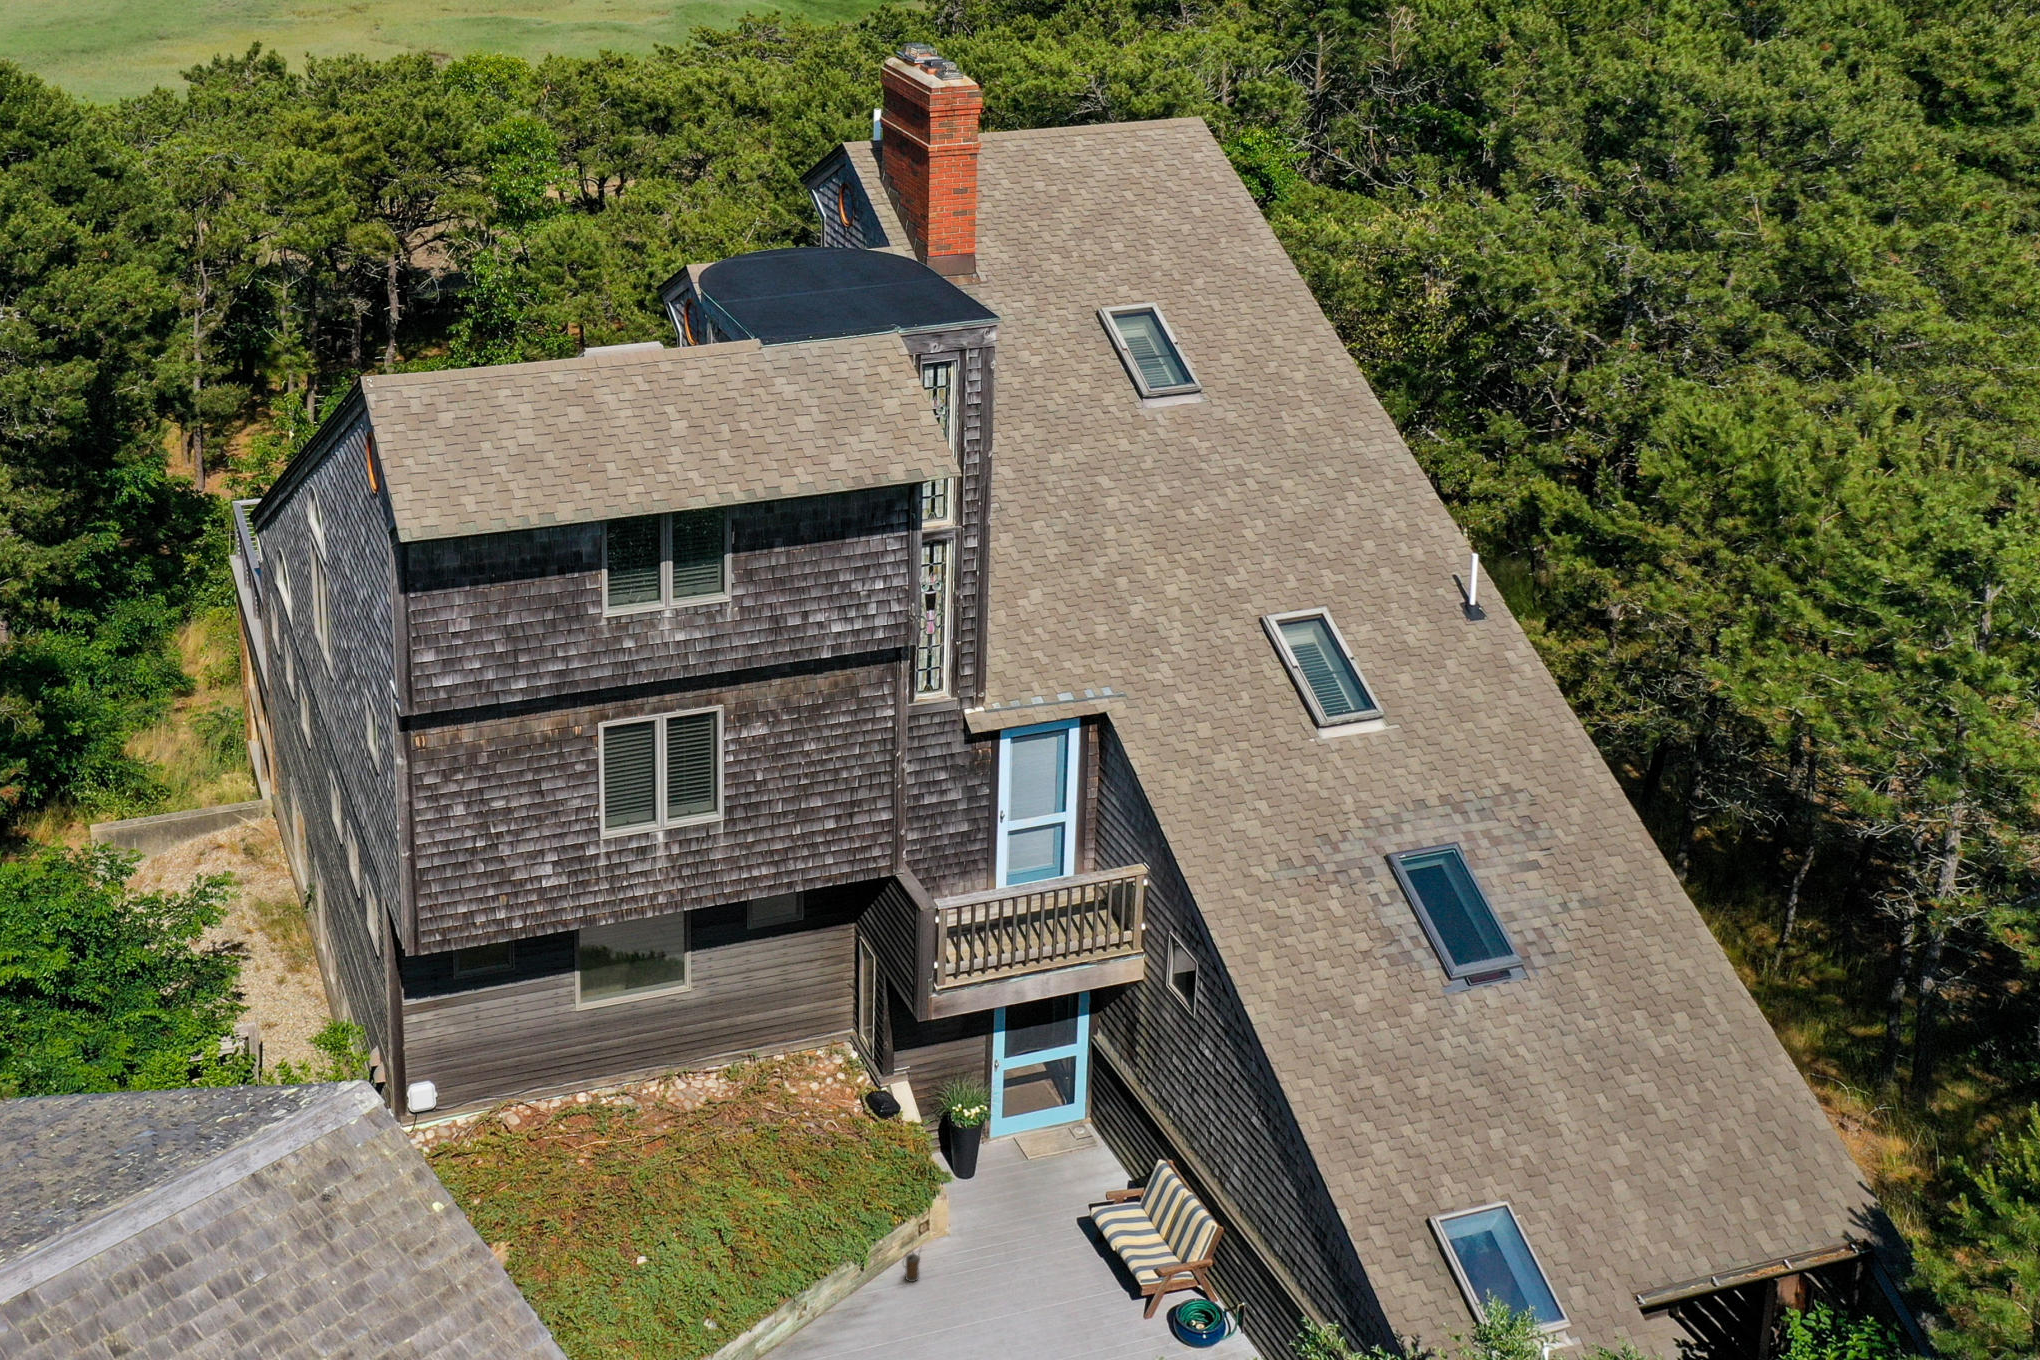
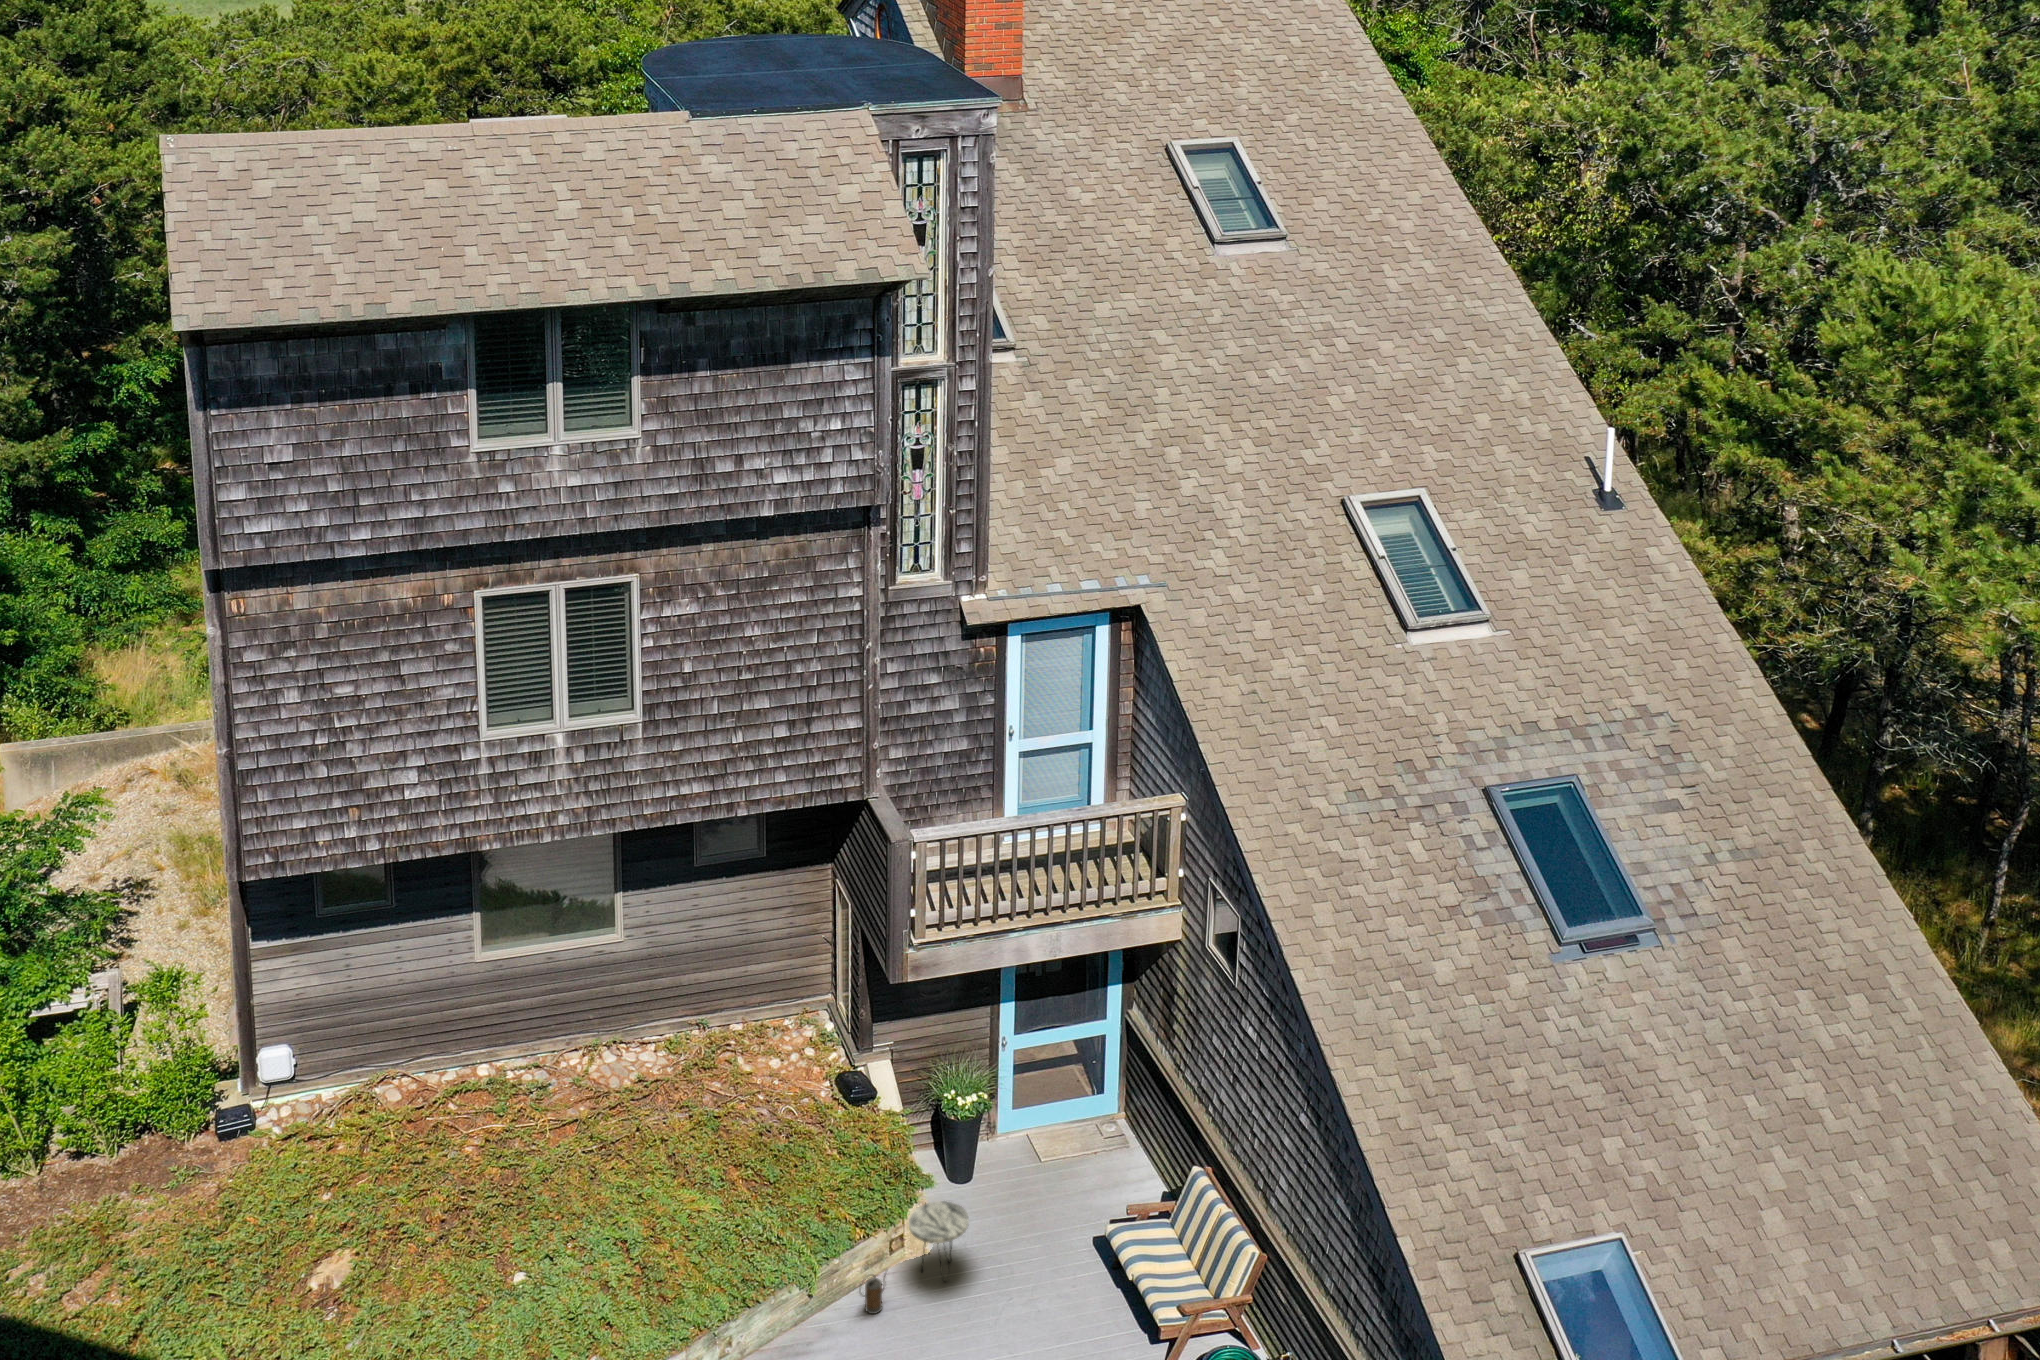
side table: none [935,1194,982,1257] -> present [909,1201,969,1280]

